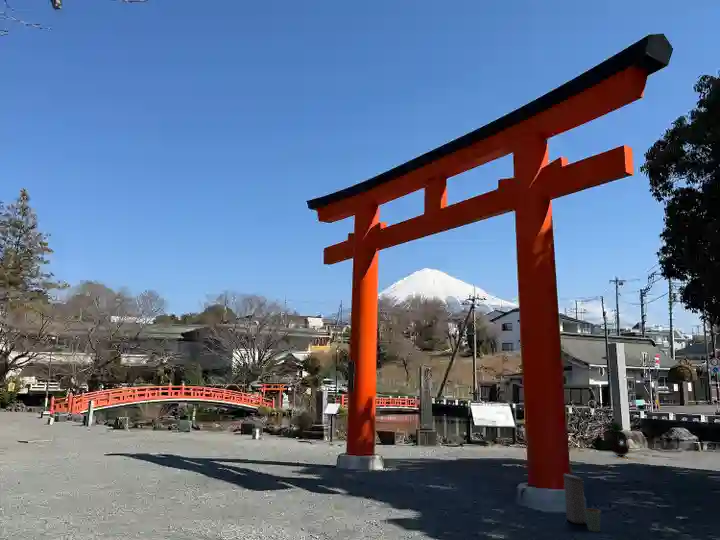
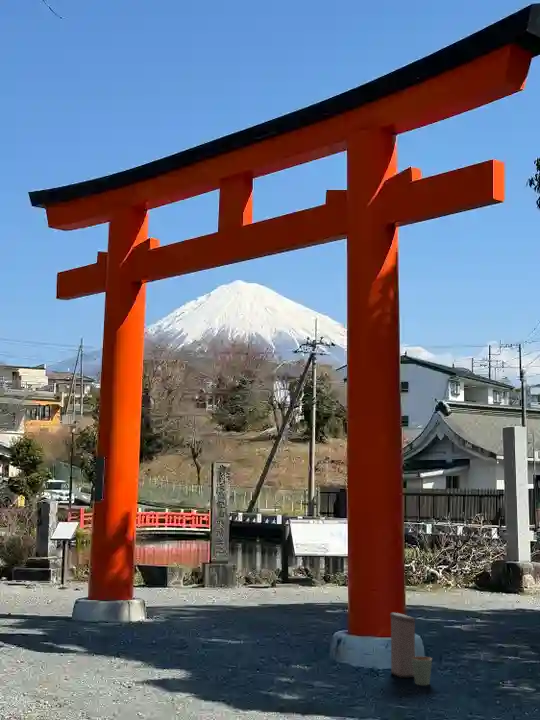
potted tree: present [604,422,629,456] -> none [473,537,511,593]

